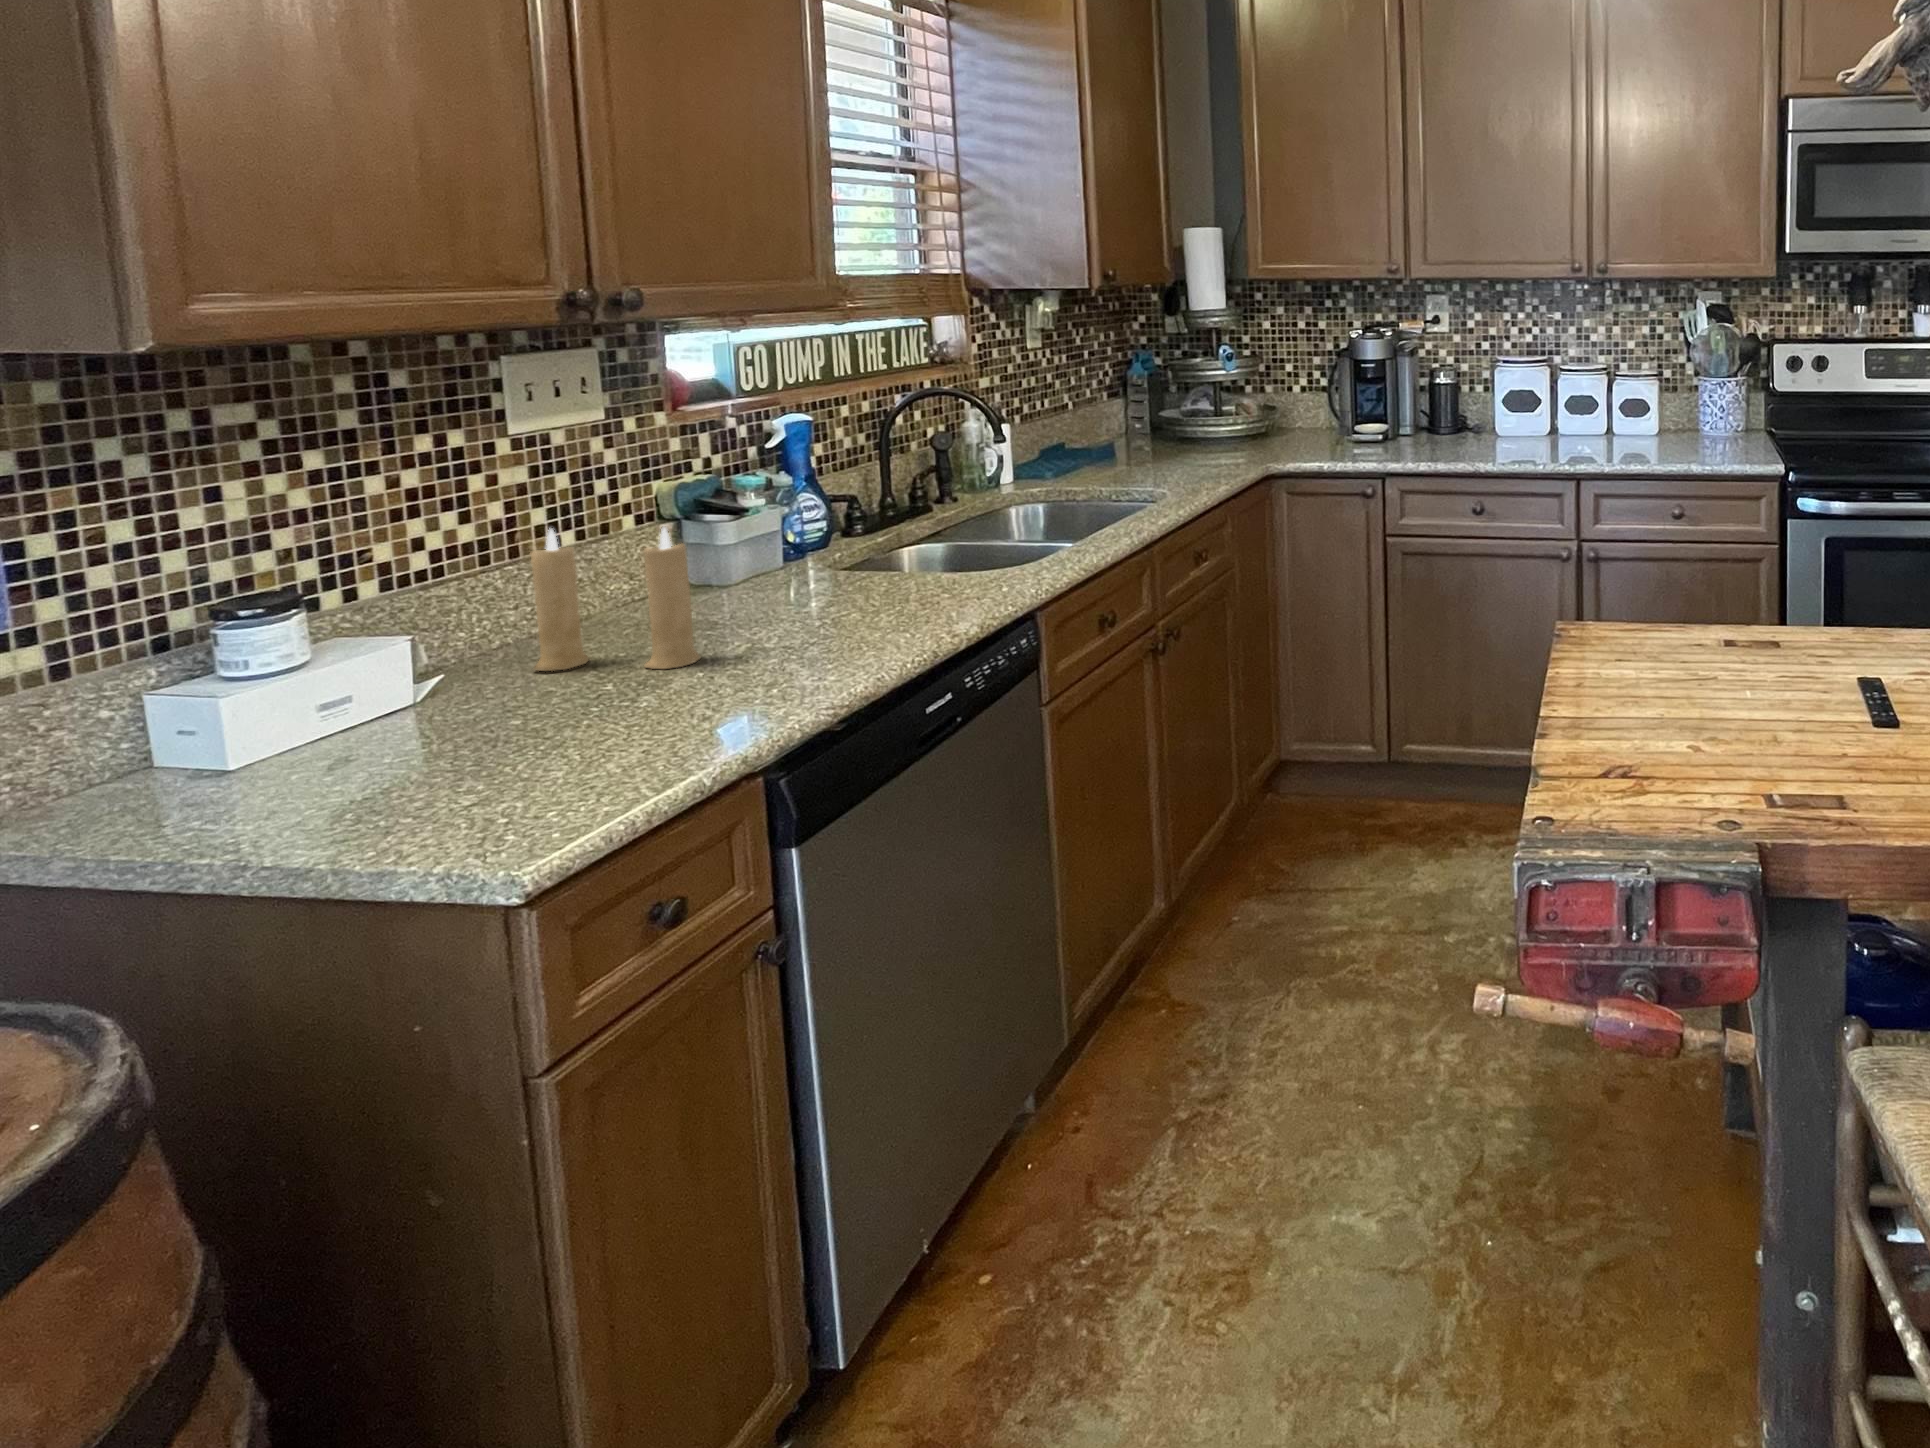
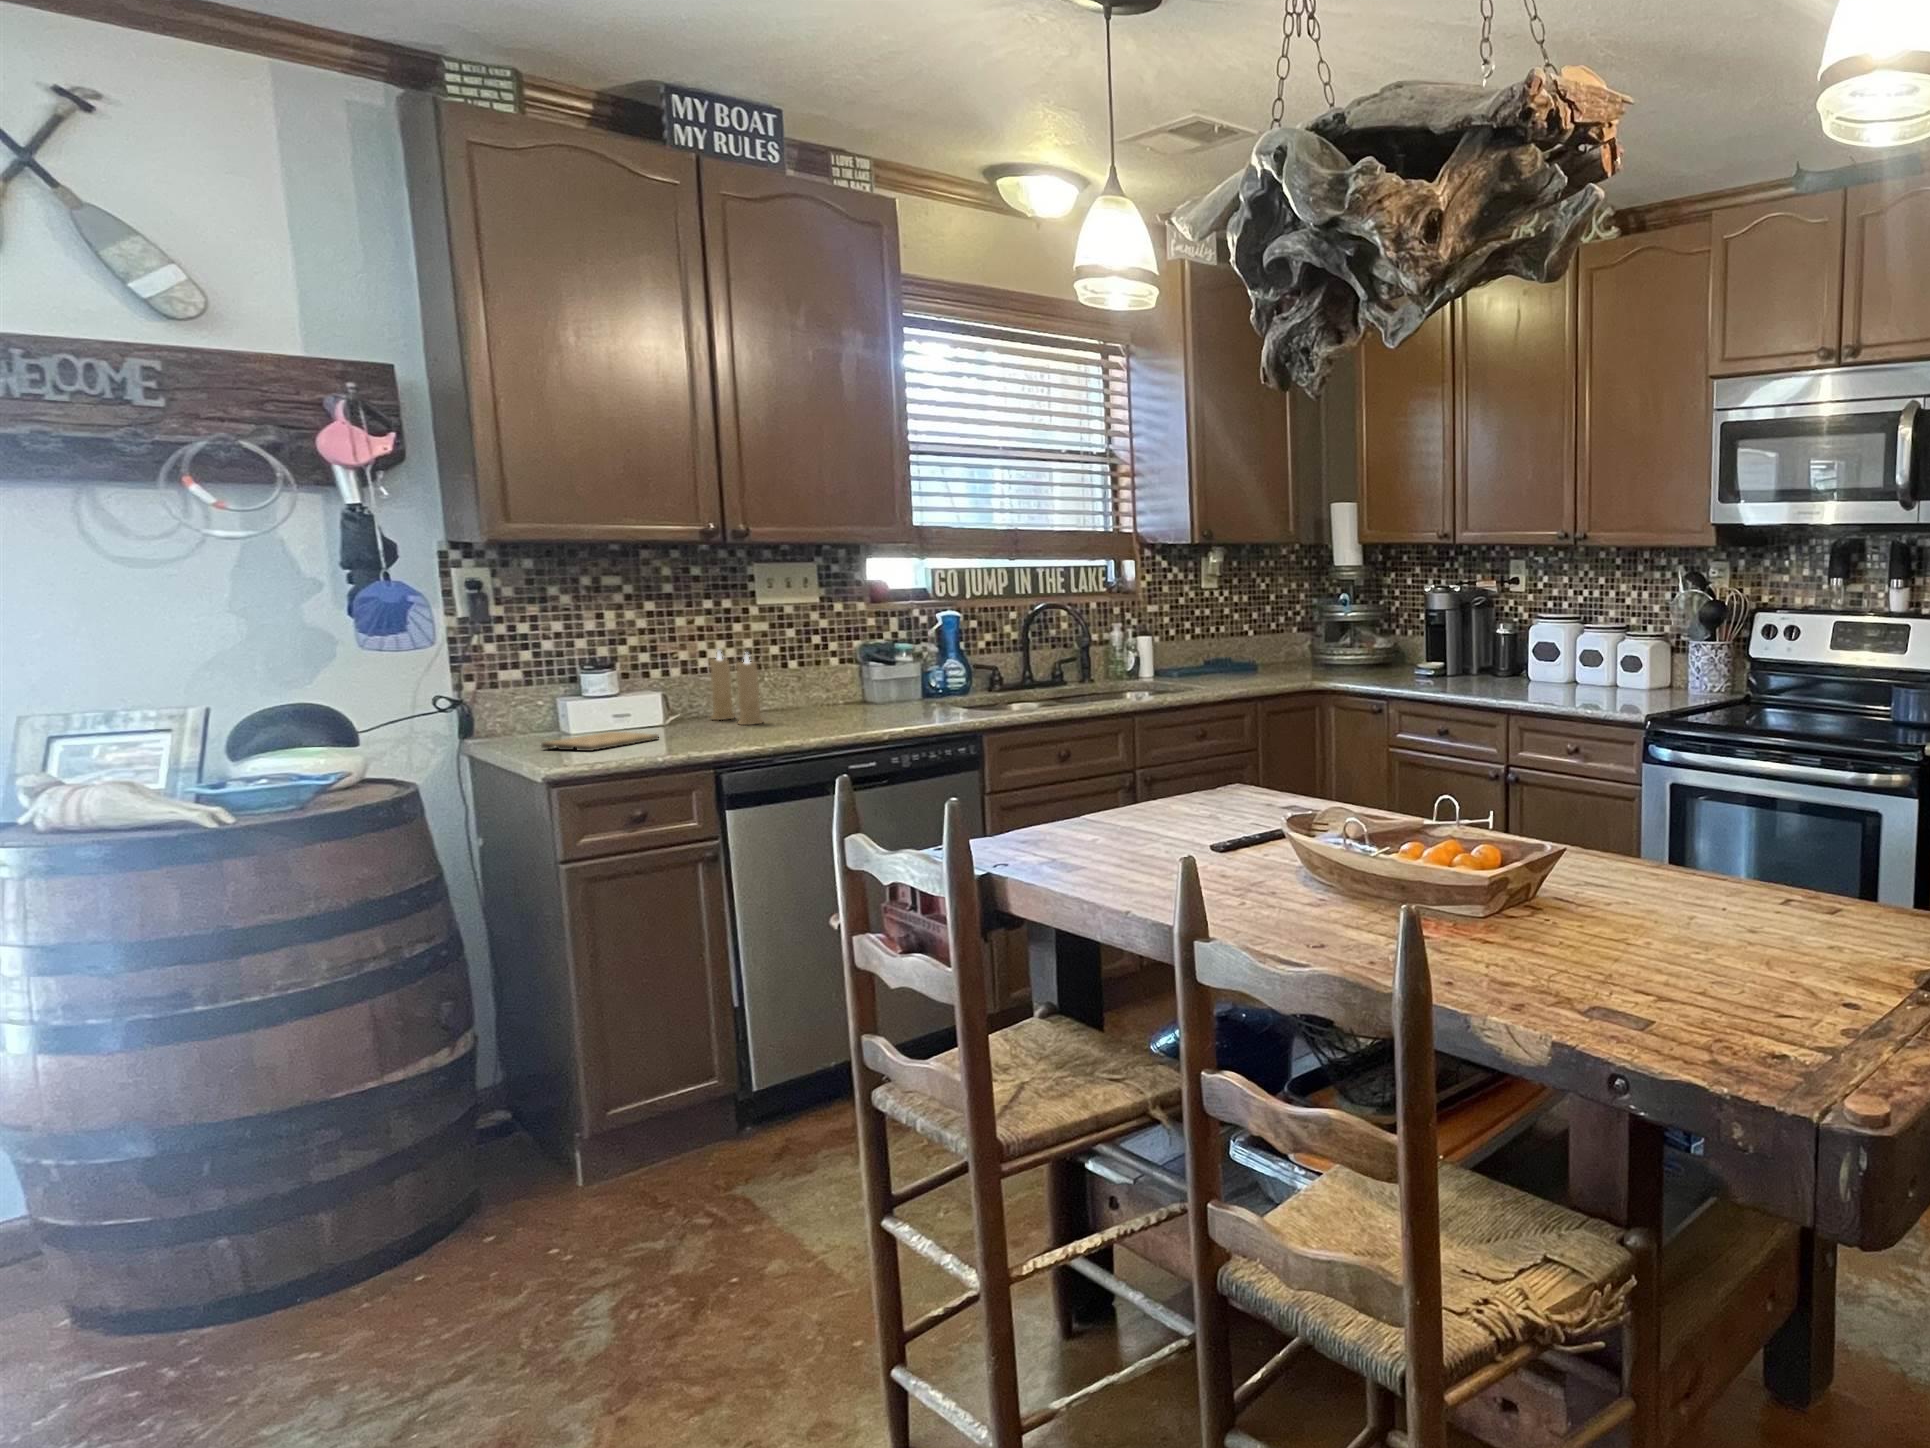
cutting board: none [409,724,624,822] -> present [541,732,659,751]

